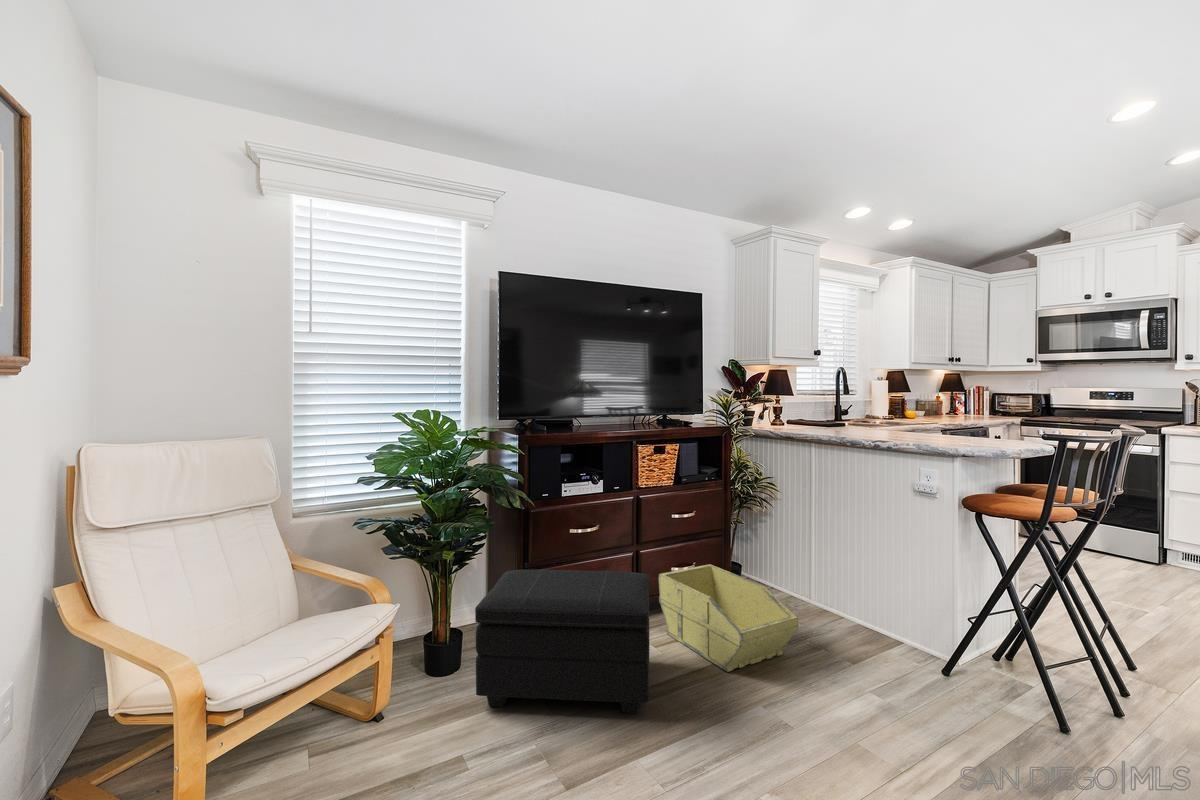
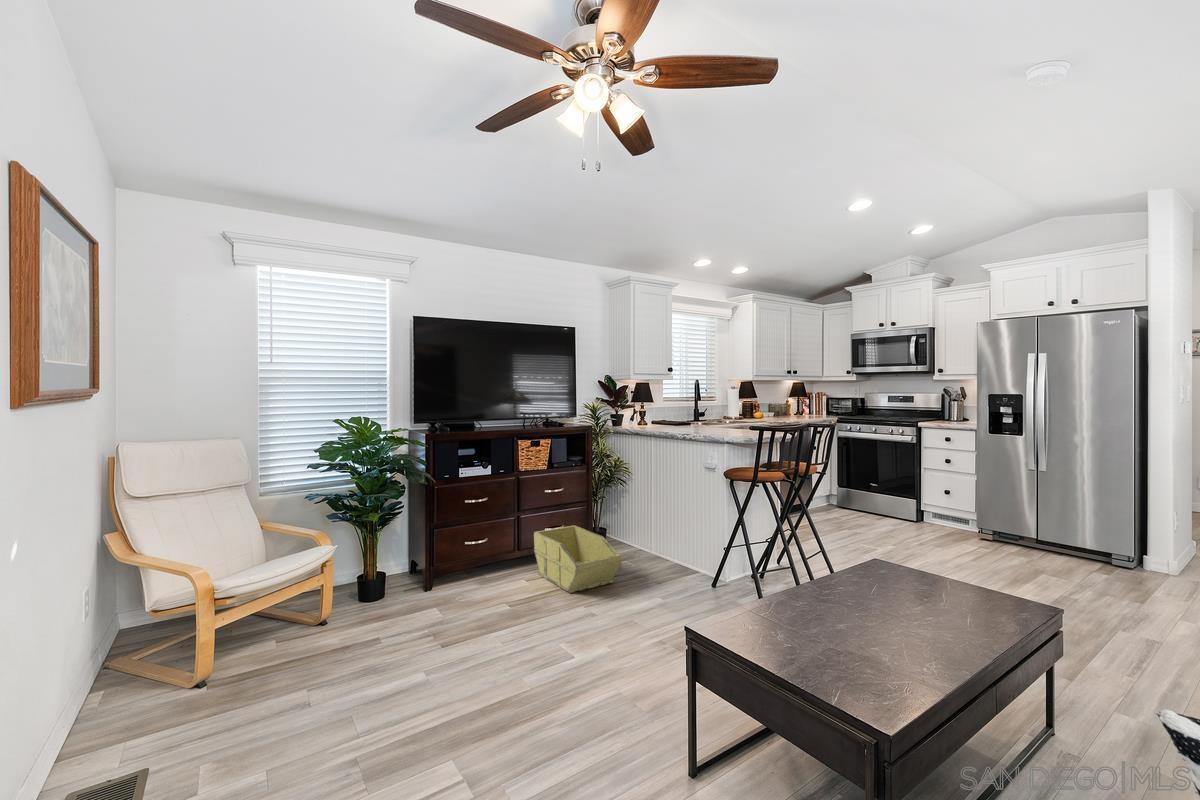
footstool: present [475,569,650,713] -> none [389,527,519,616]

